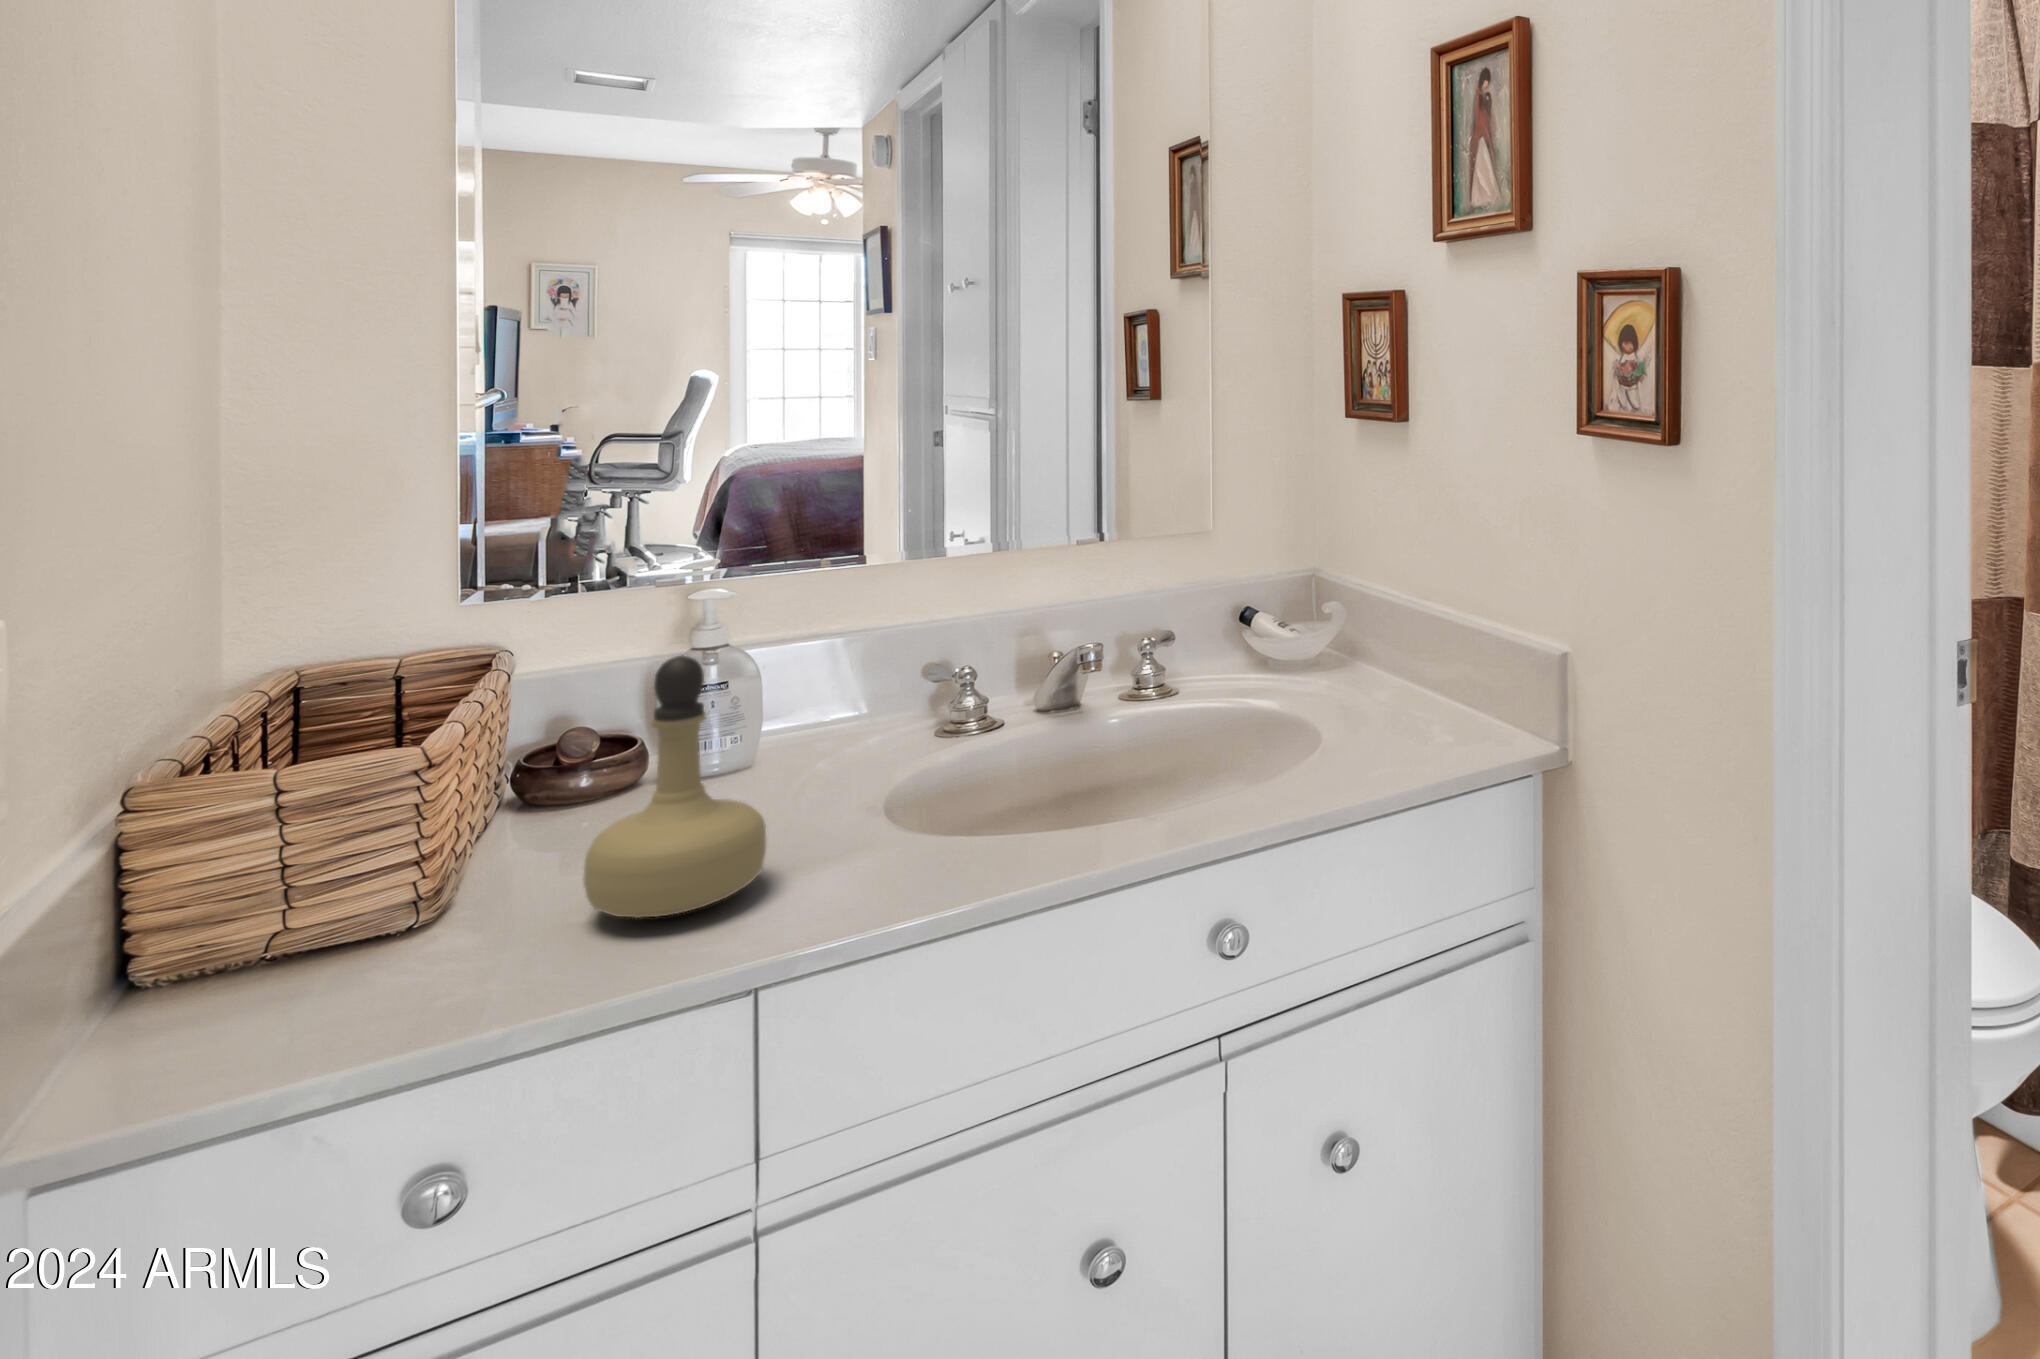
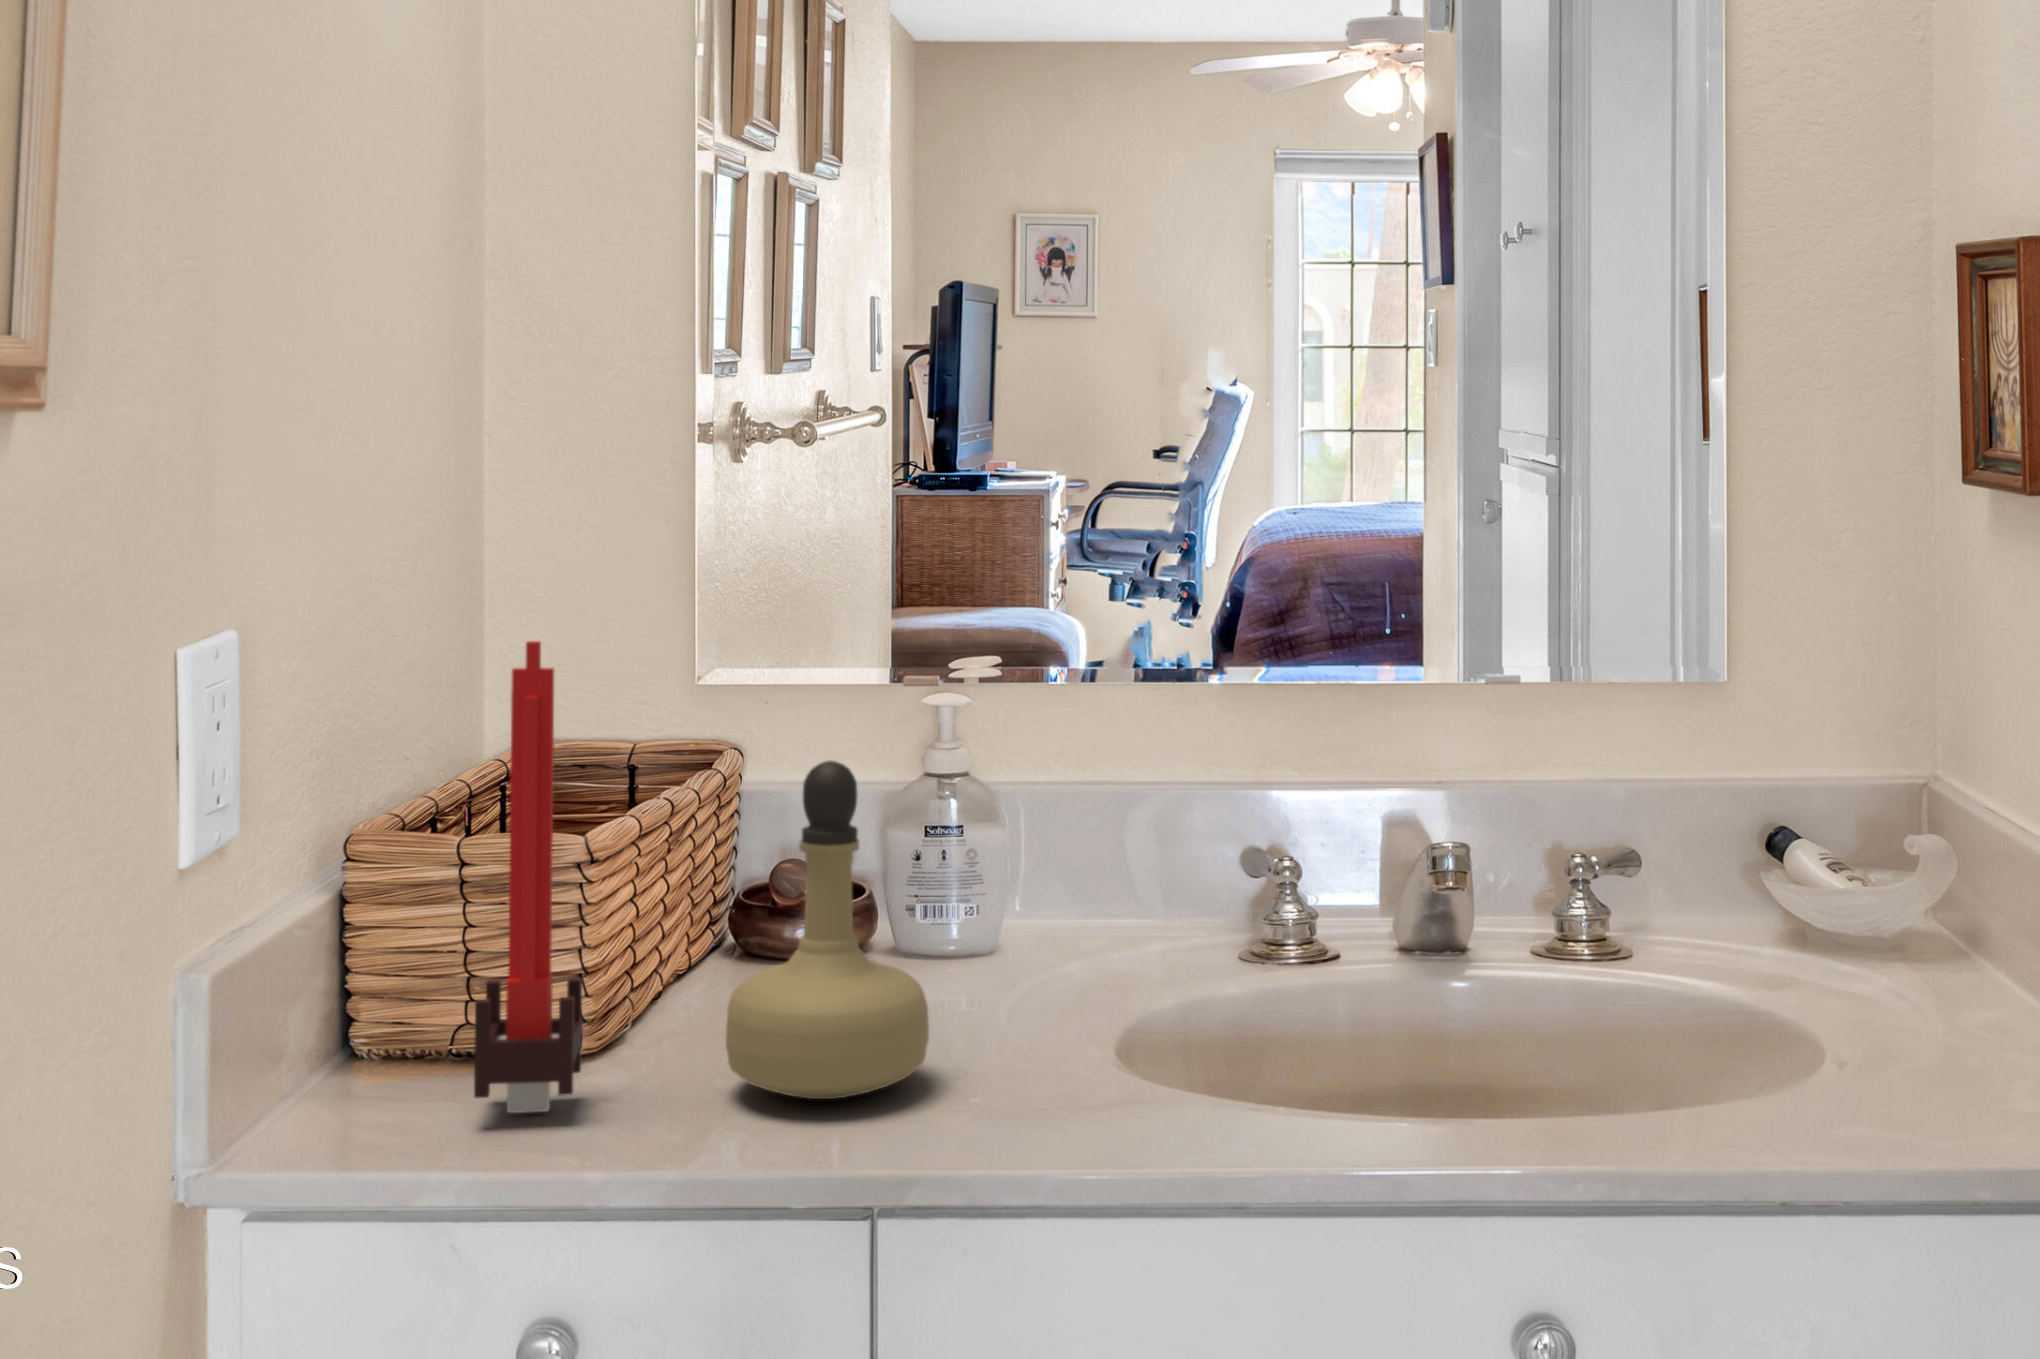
candle: none [332,592,445,999] -> present [474,641,582,1113]

